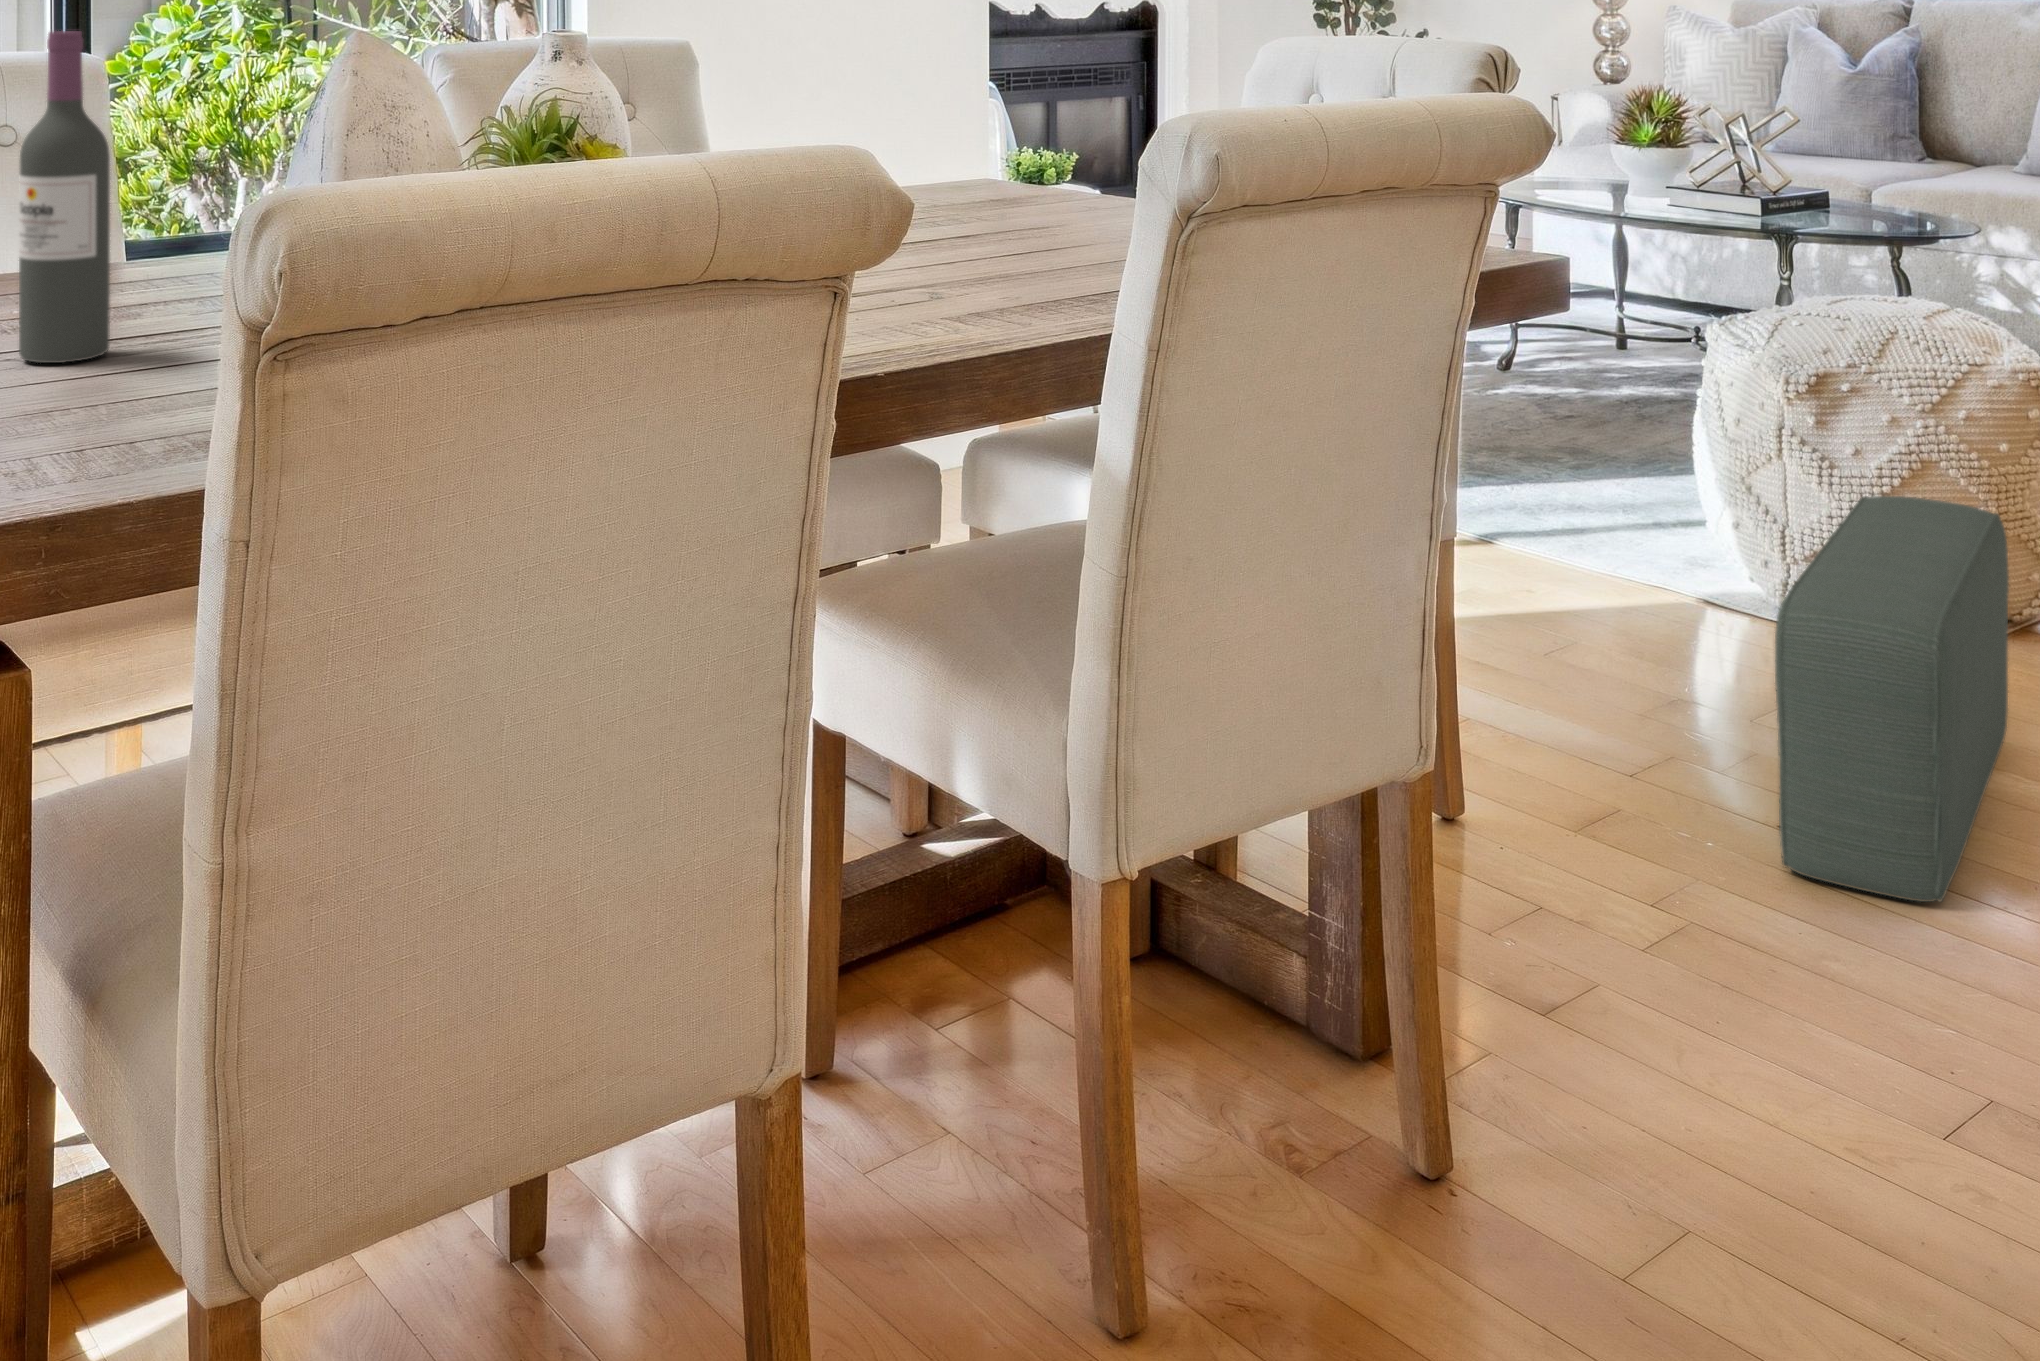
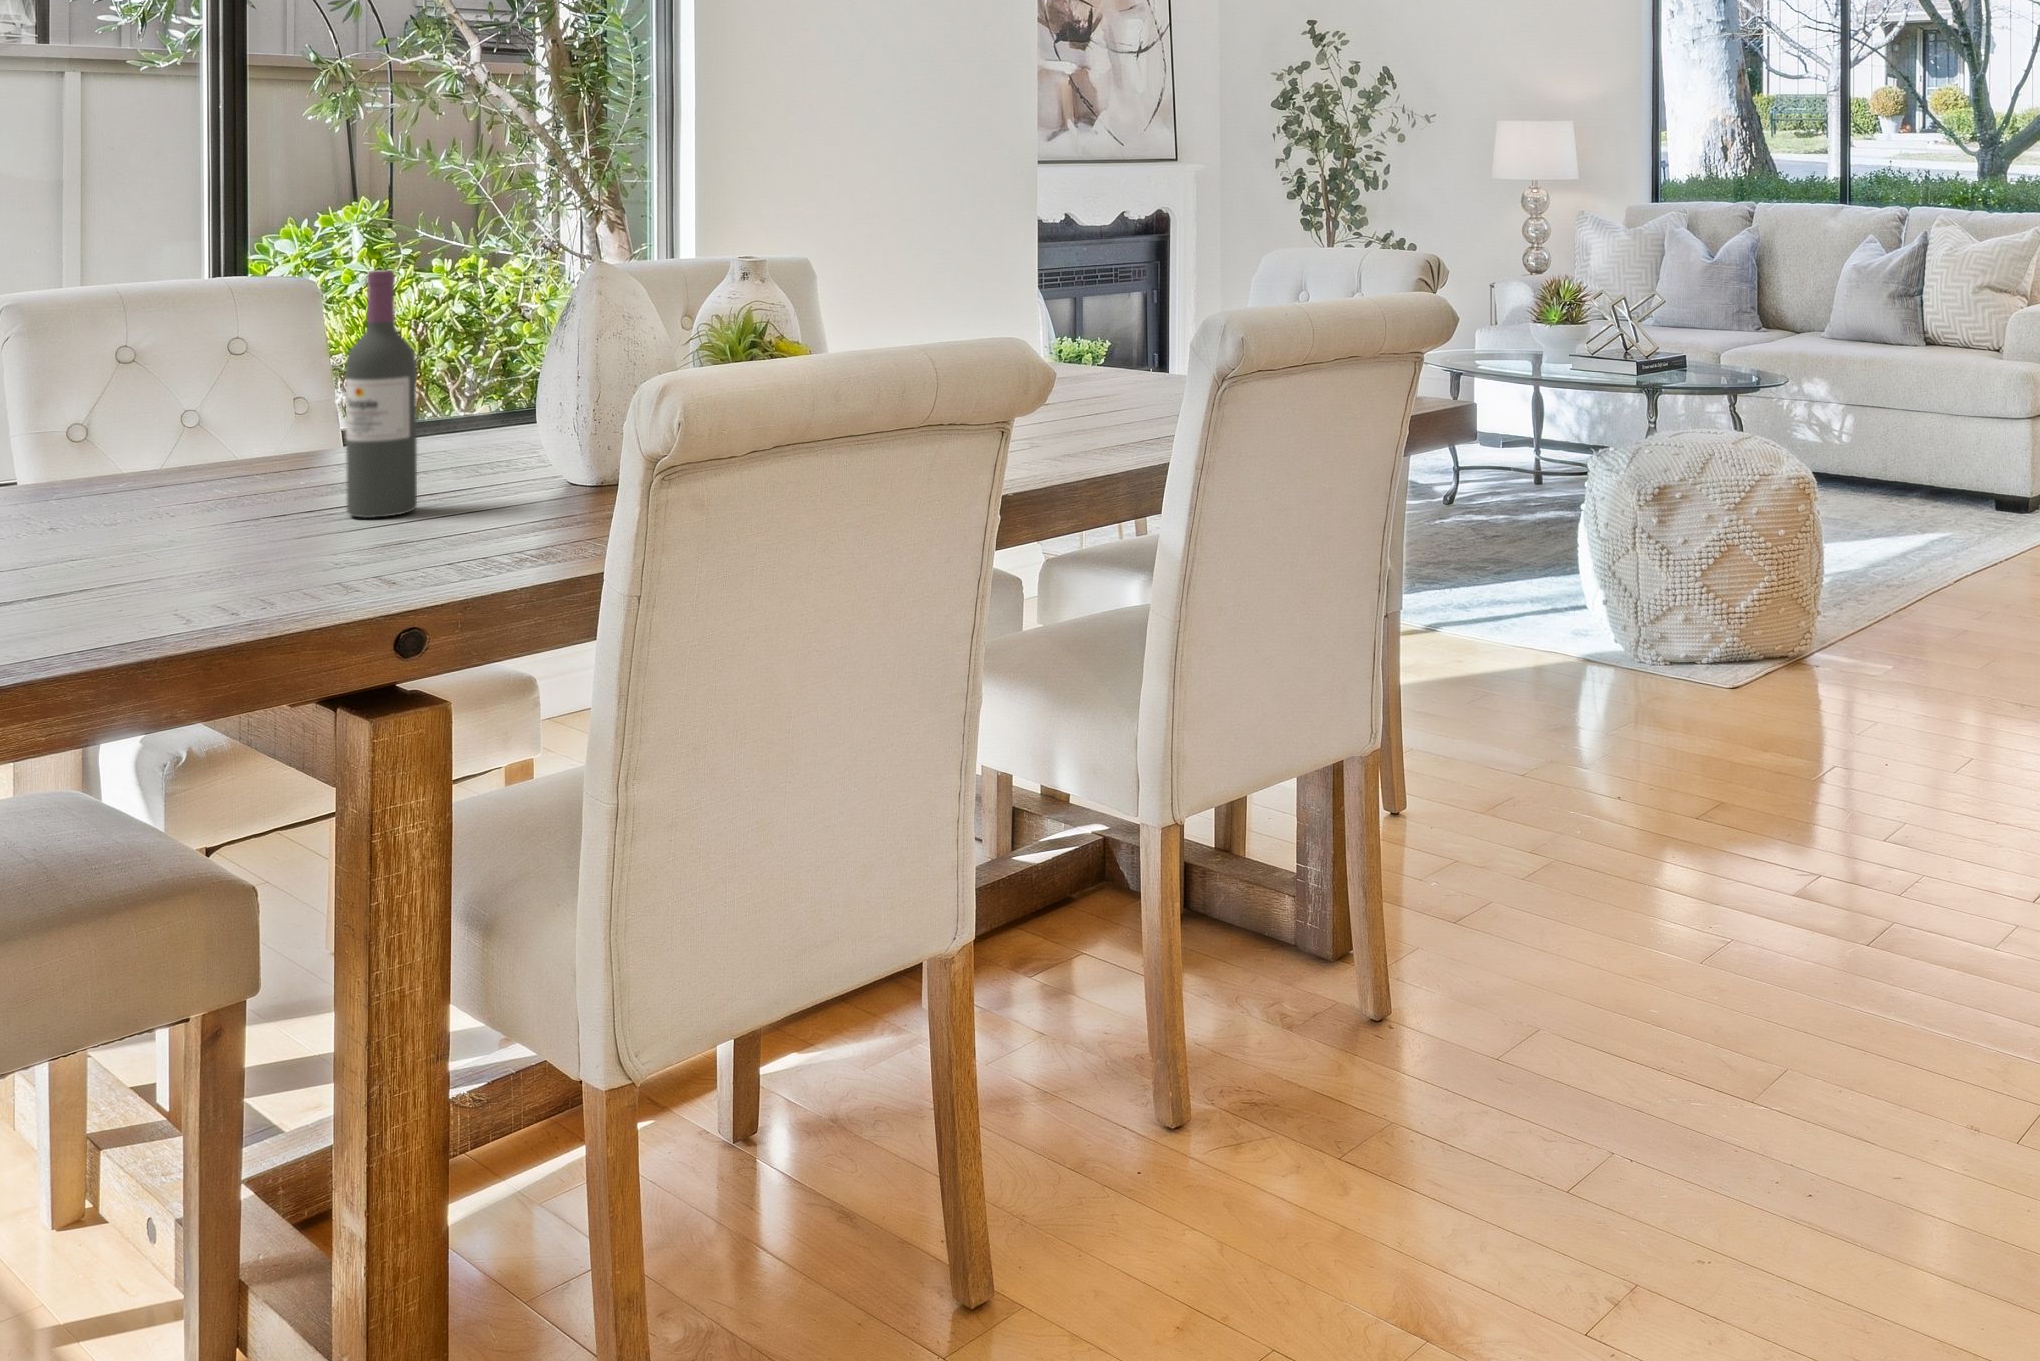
pouf: present [1775,496,2009,902] -> none [1611,569,1771,830]

